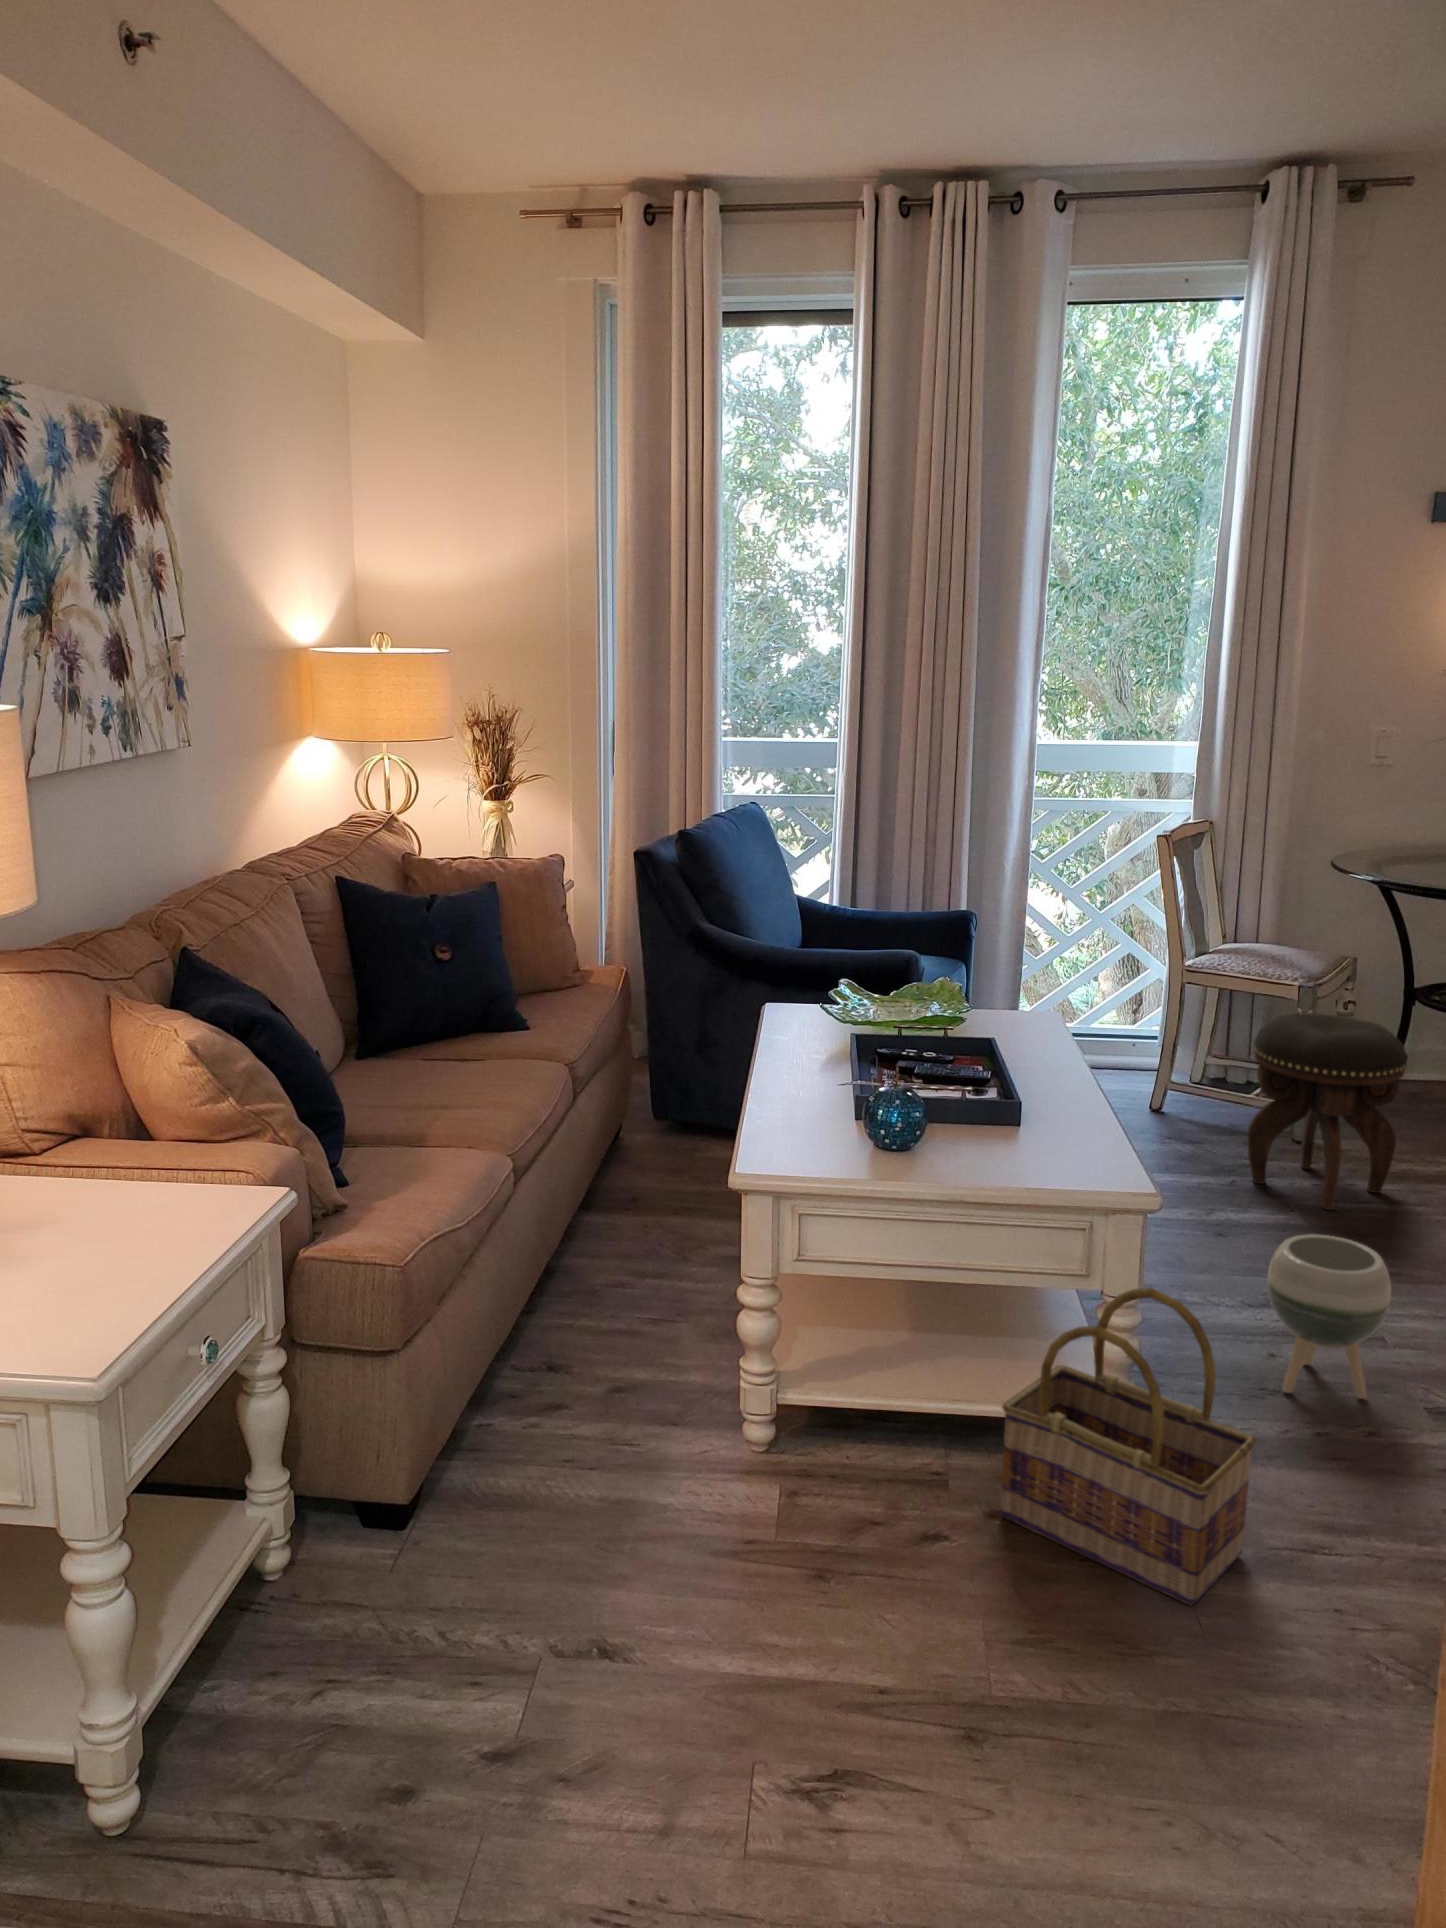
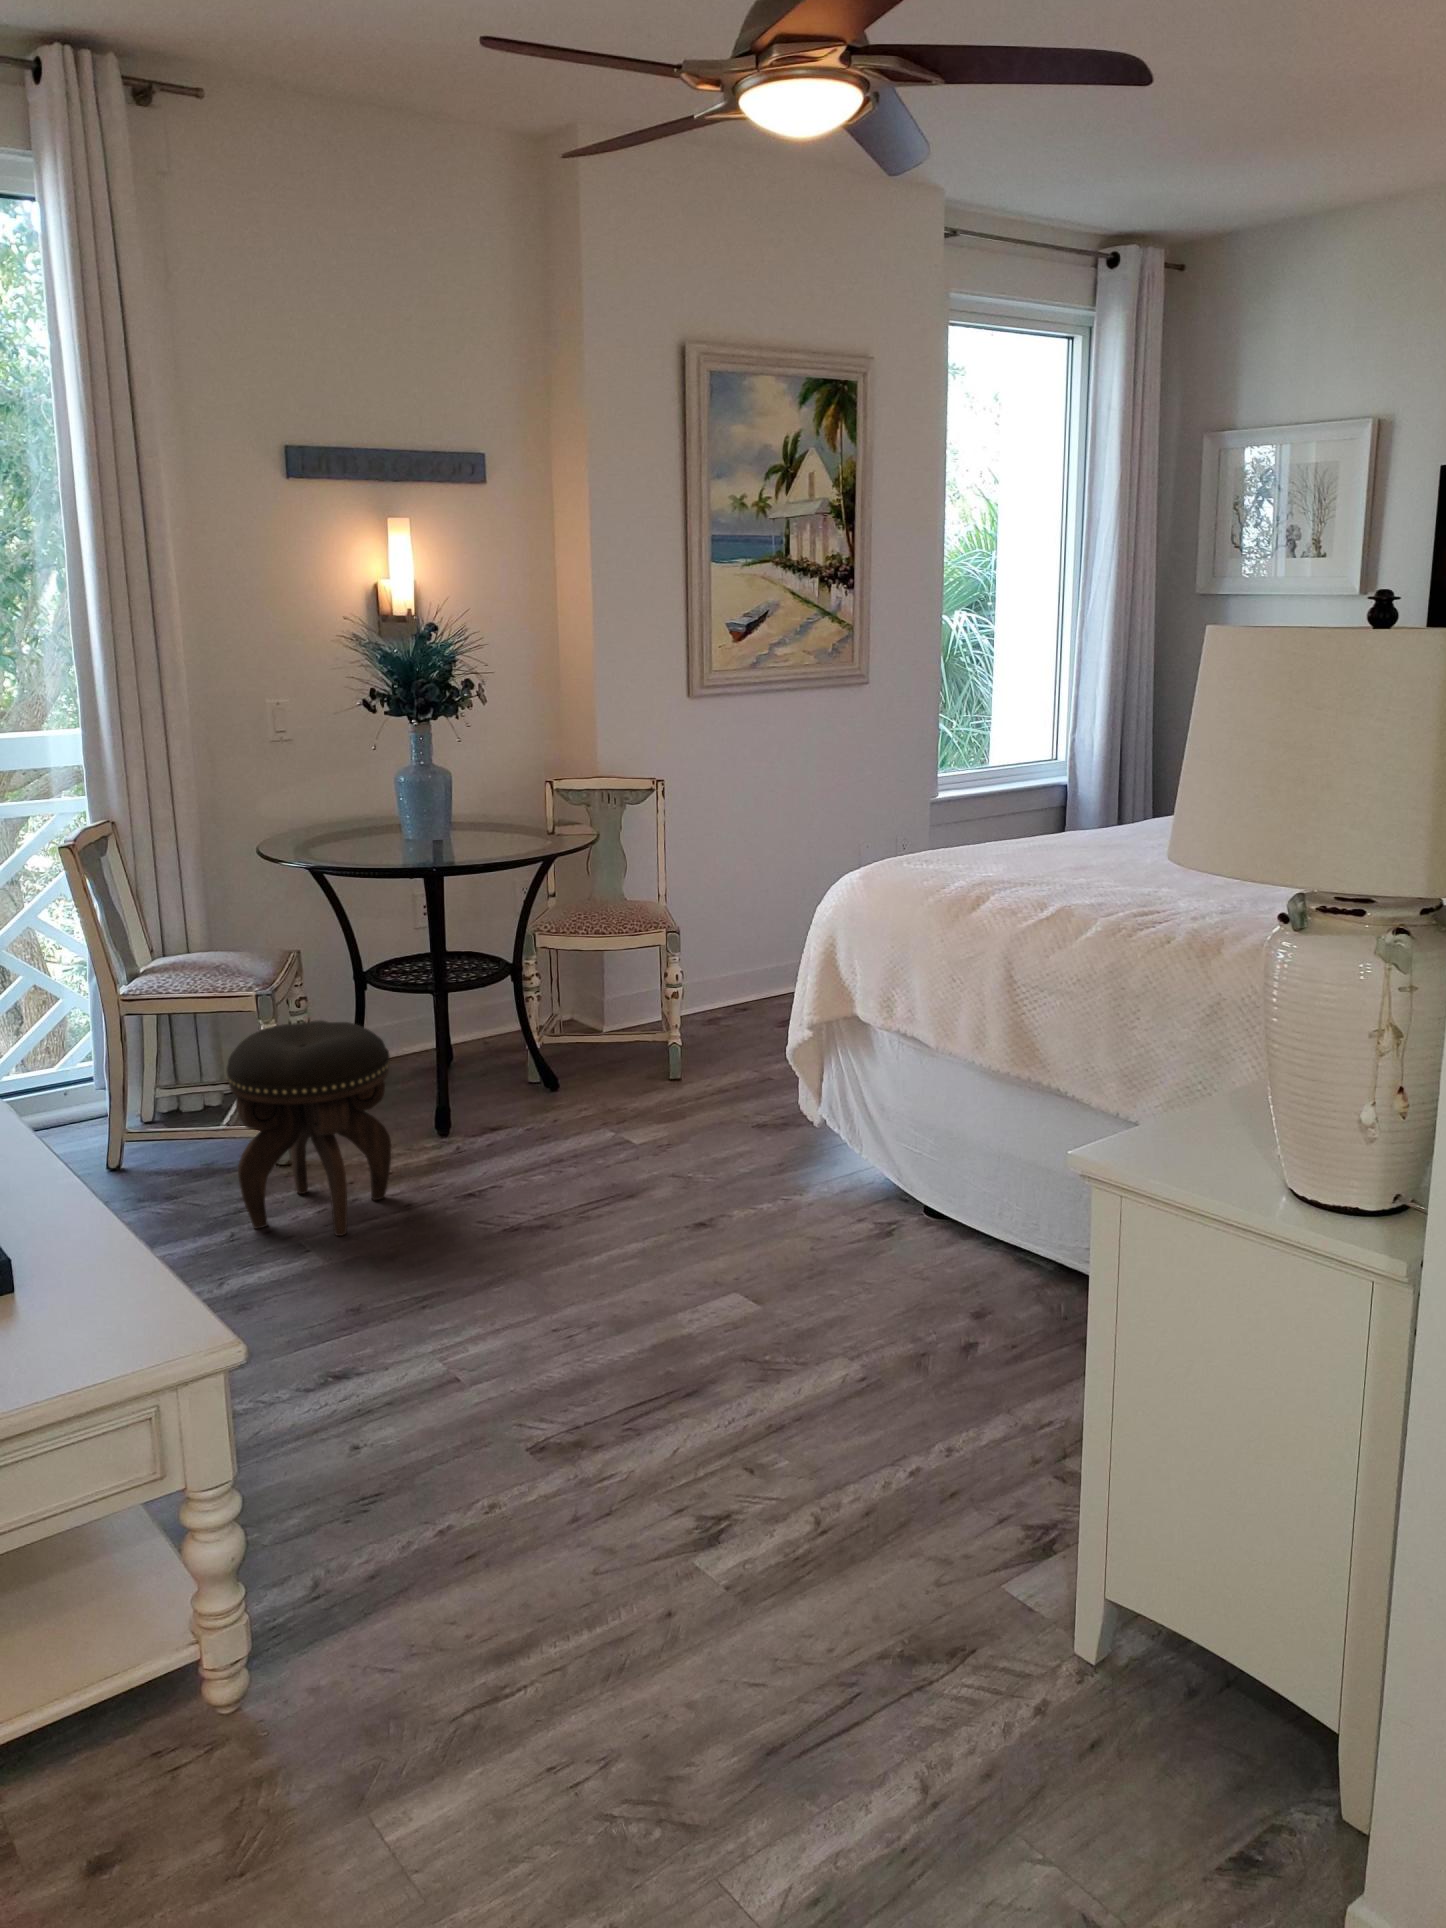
planter: present [1267,1234,1391,1399] -> none [334,1287,466,1484]
basket: present [1000,1288,1256,1605] -> none [73,1464,409,1852]

